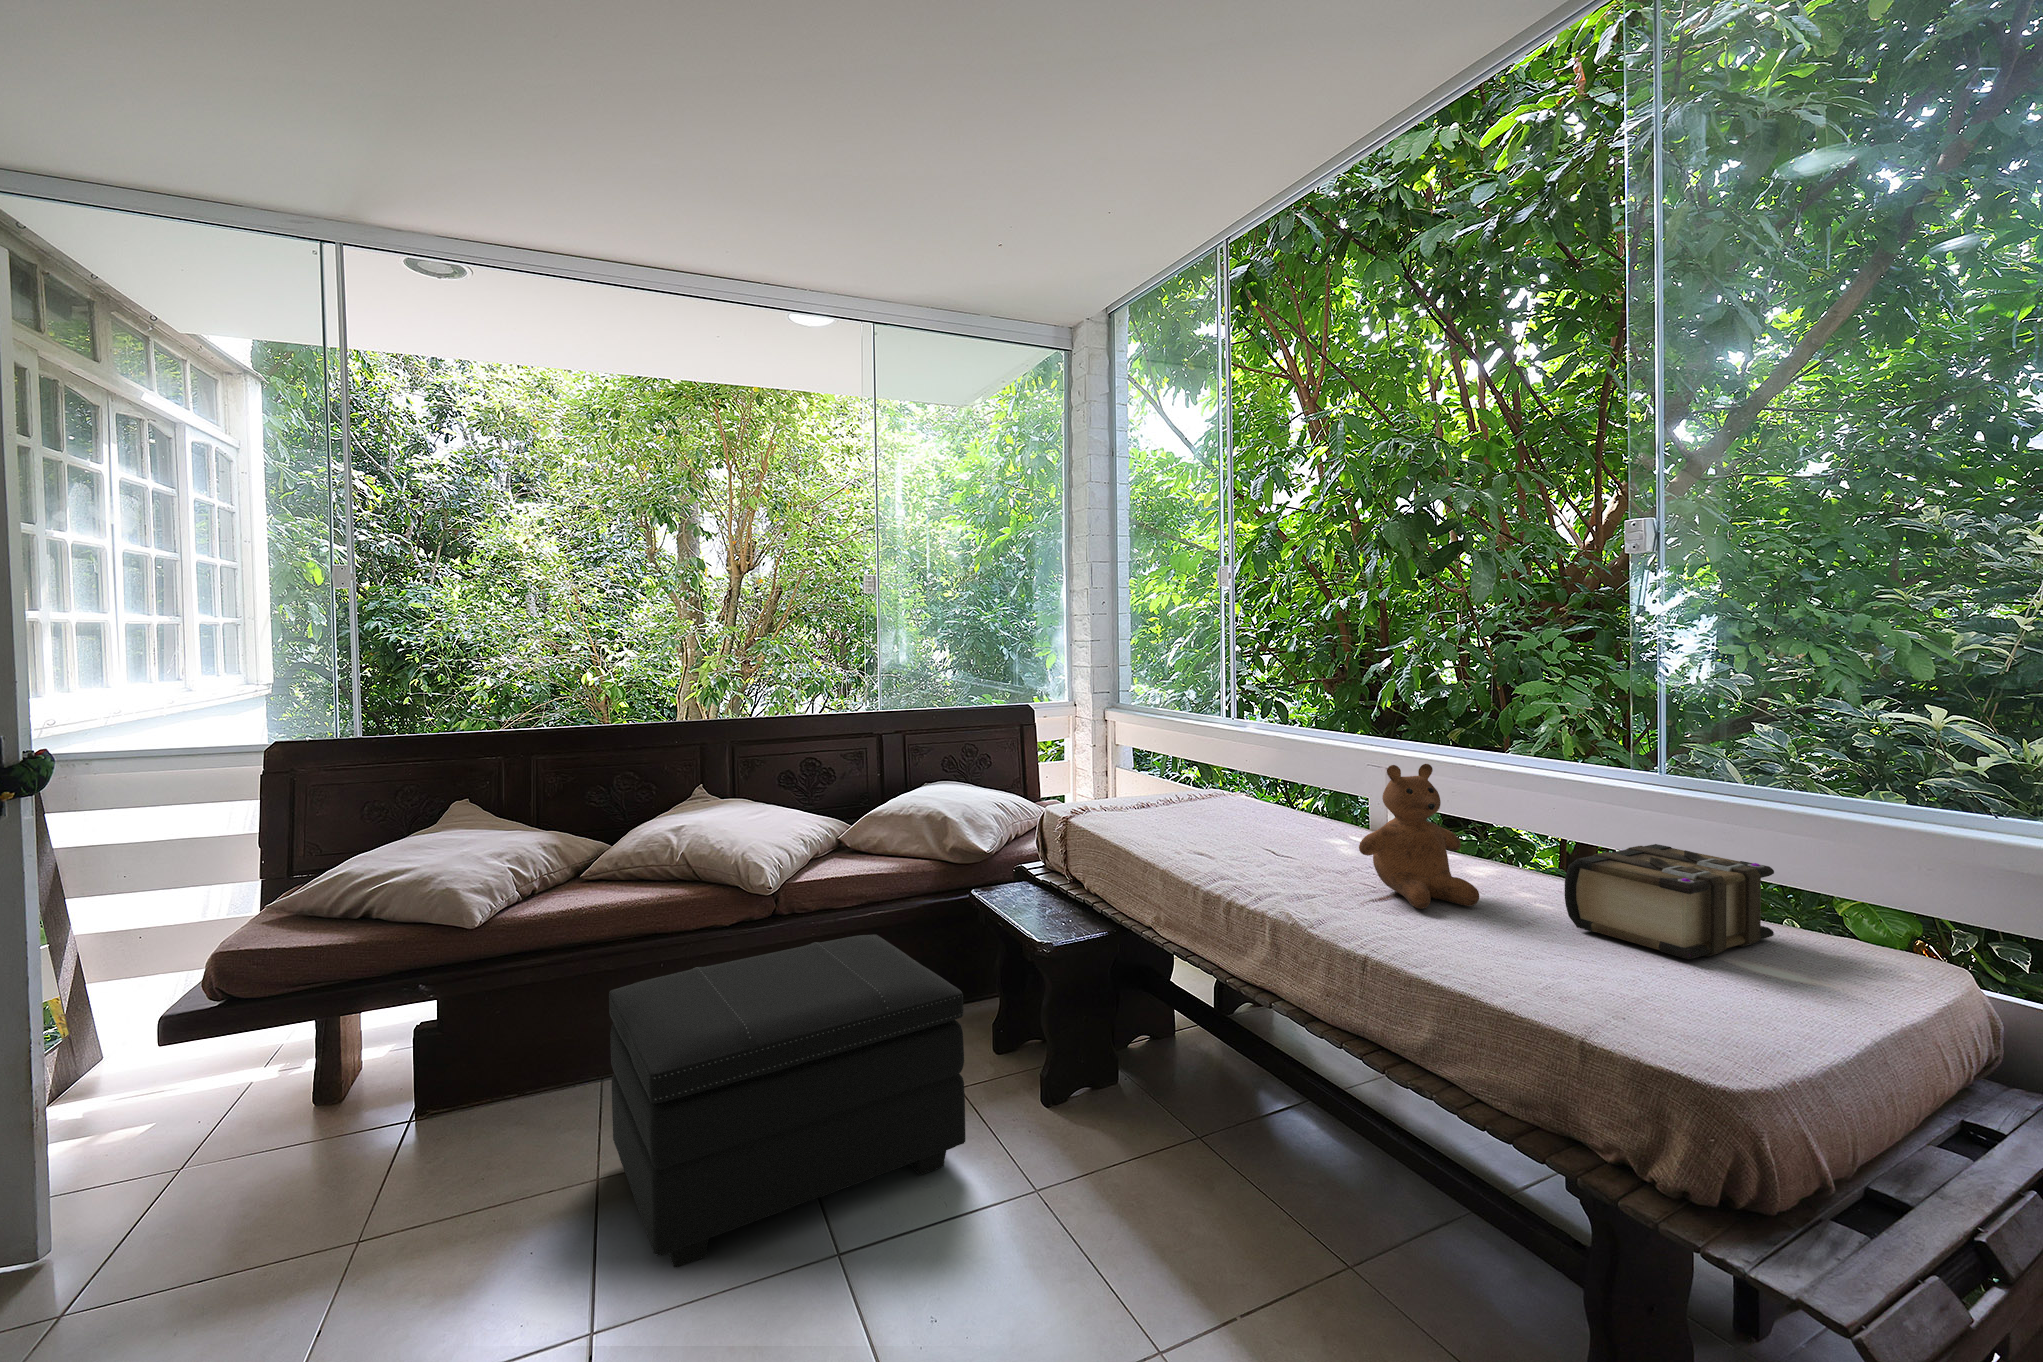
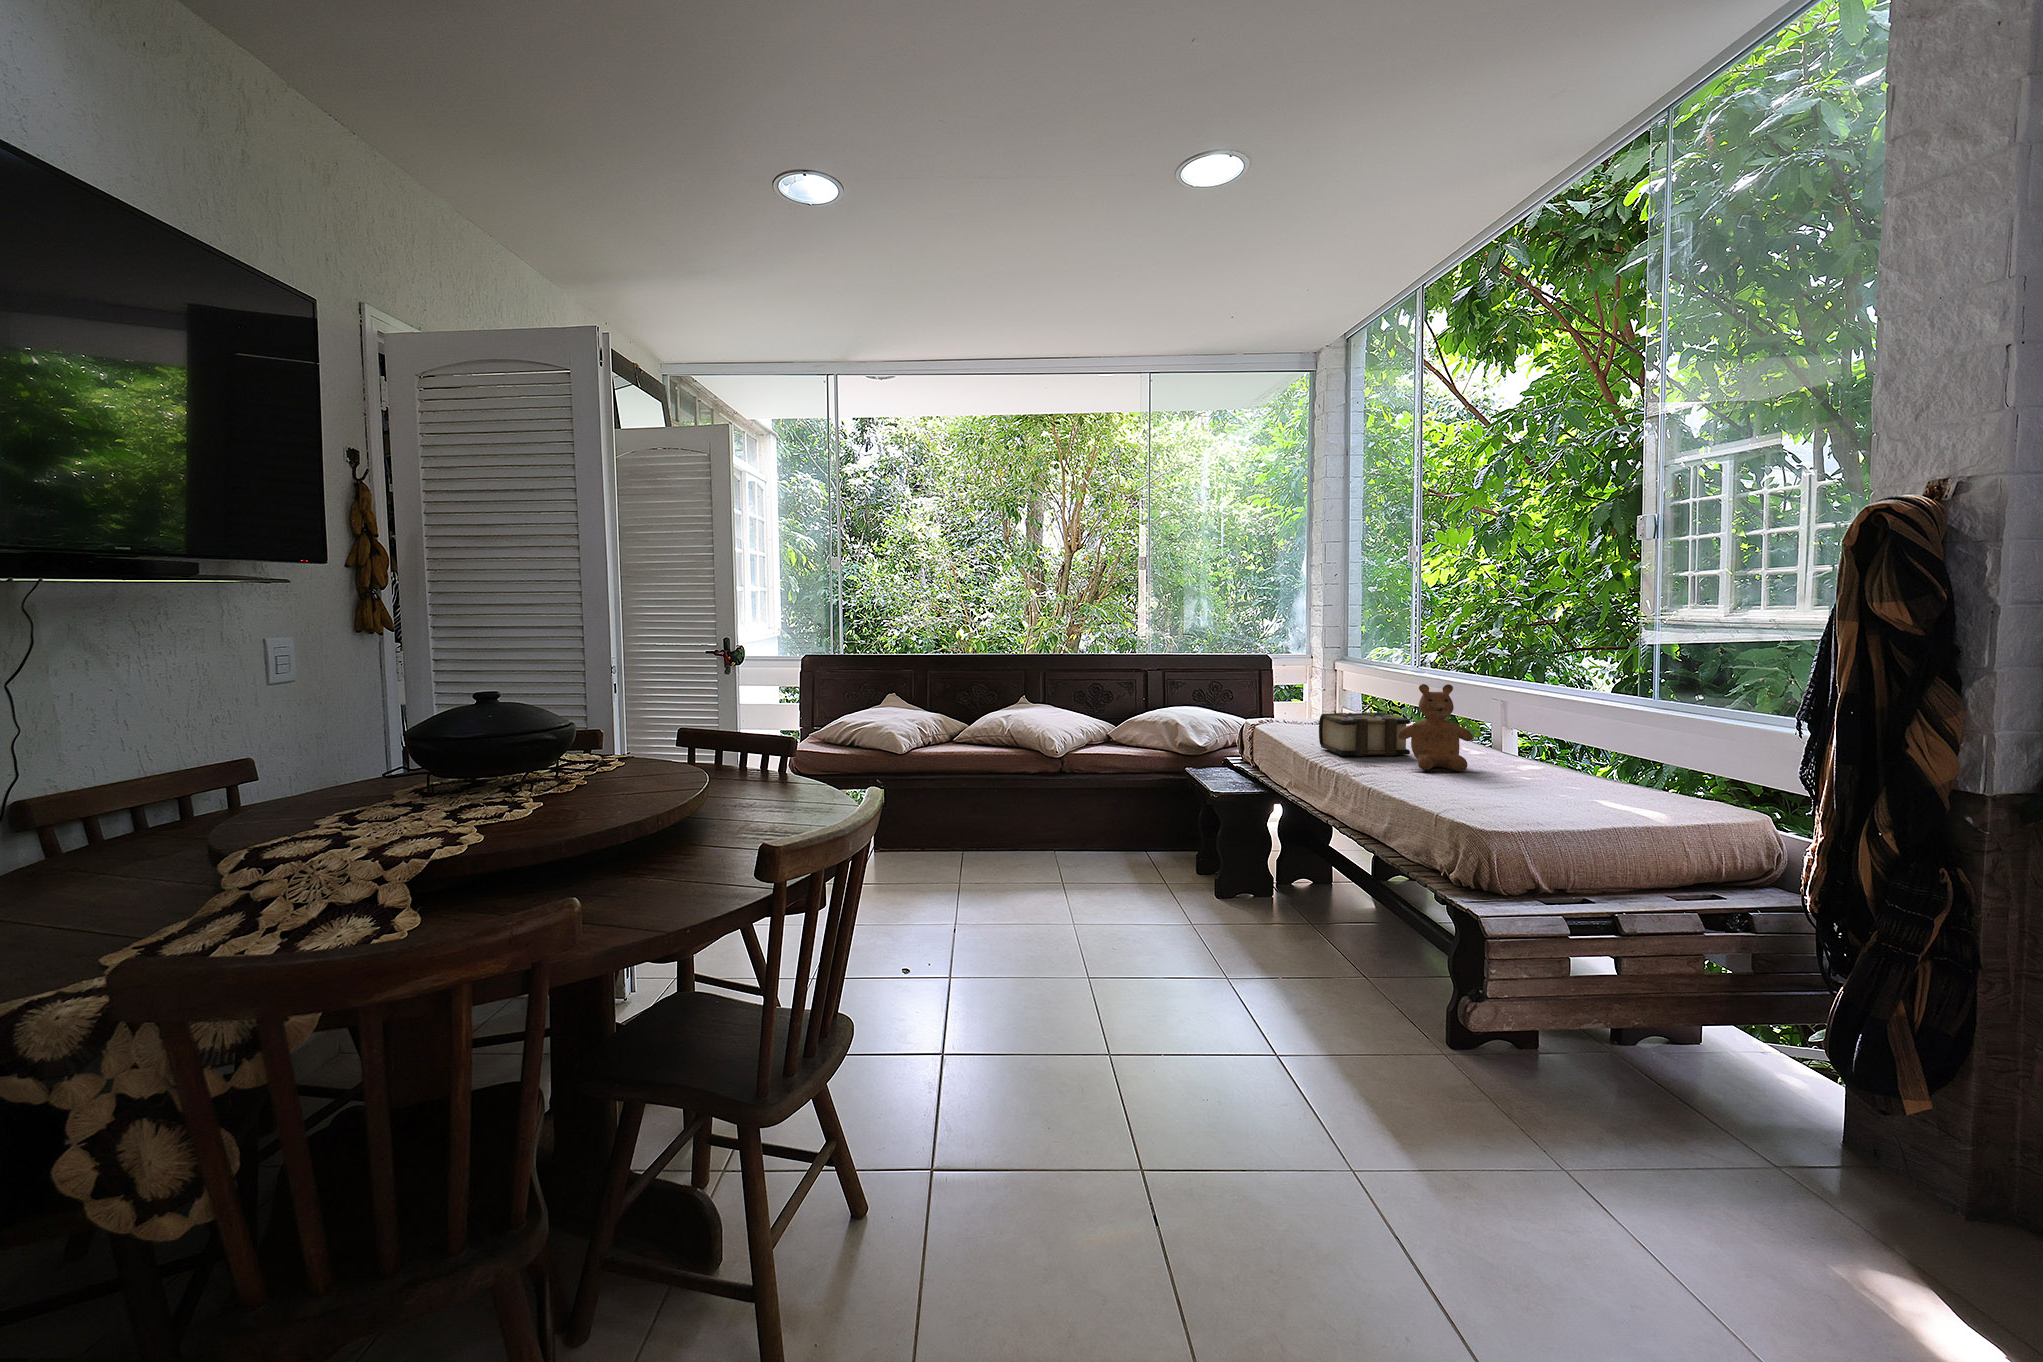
book: present [1565,844,1774,959] -> present [1319,712,1411,756]
footstool: present [609,934,966,1268] -> none [968,777,1150,907]

